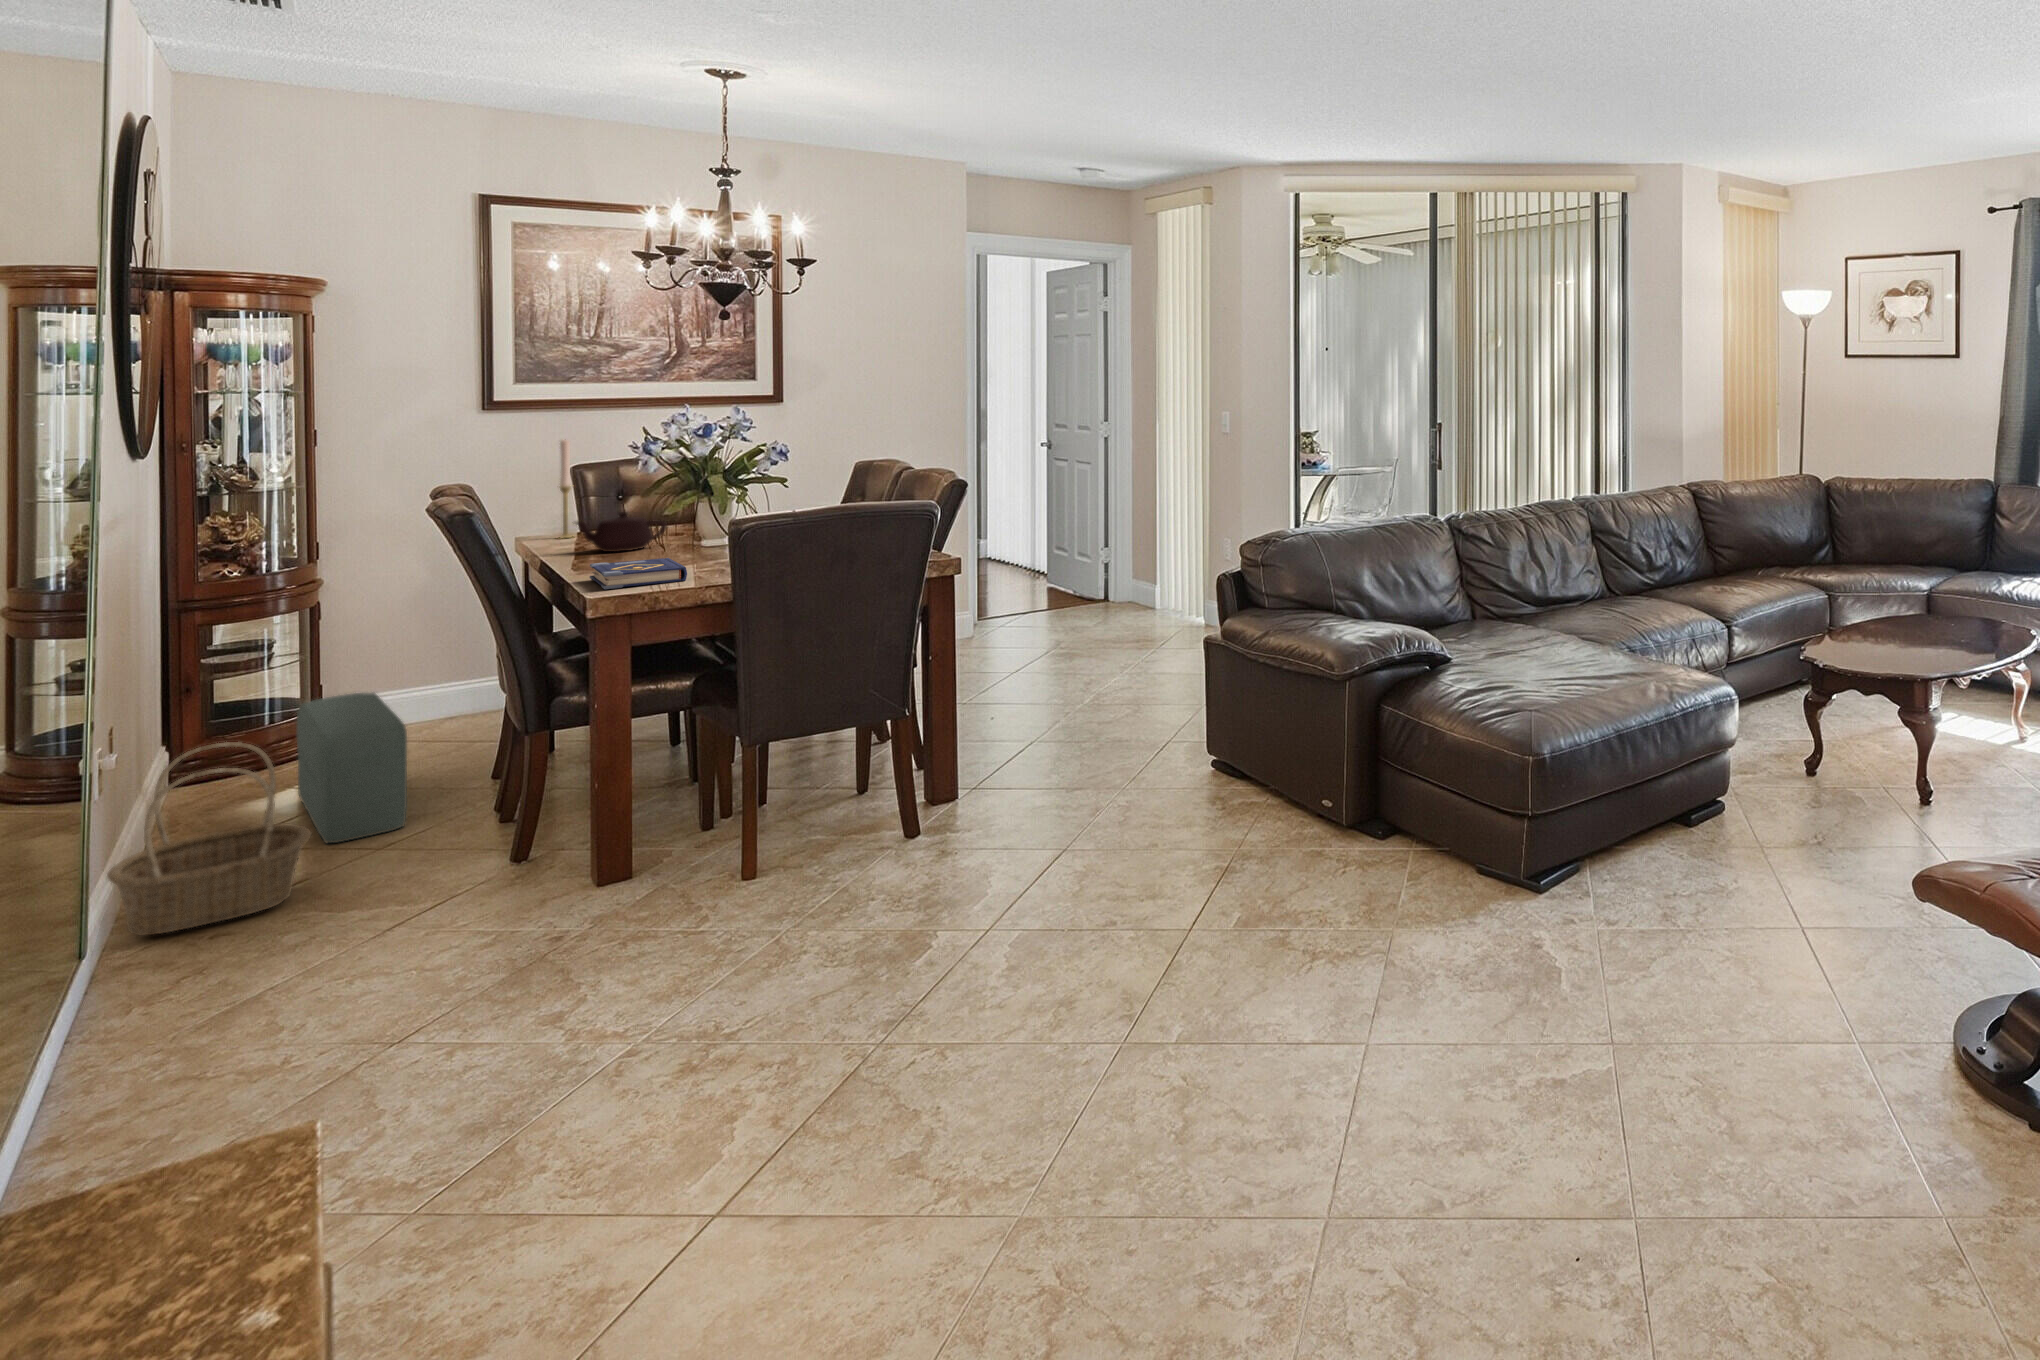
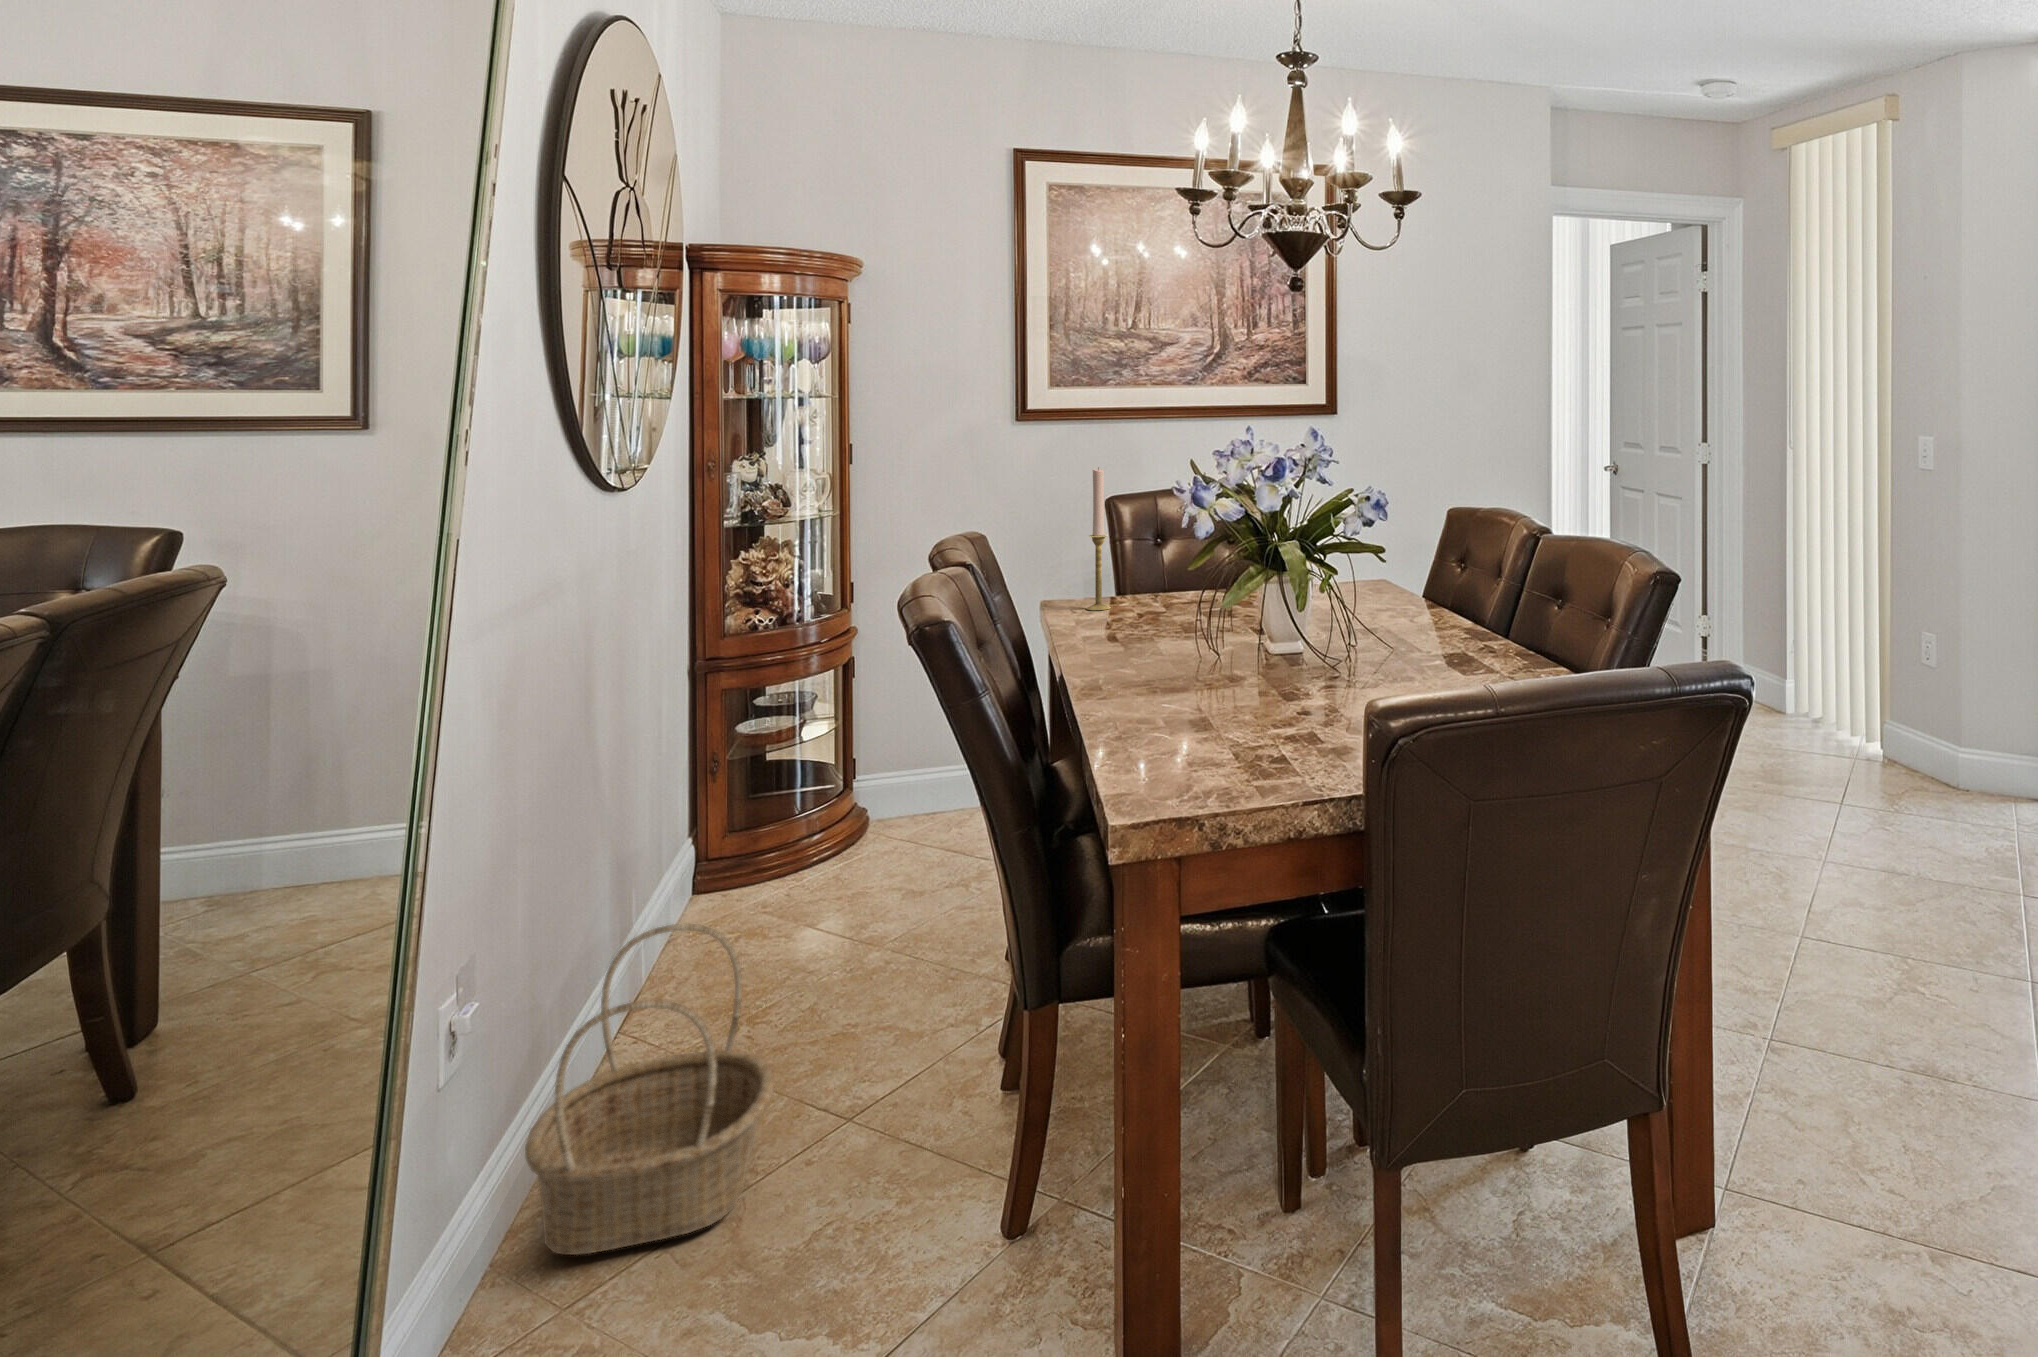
teapot: present [576,512,666,552] -> none [1106,590,1226,654]
book: present [590,558,687,589] -> none [1128,705,1280,783]
pouf: present [297,693,407,843] -> none [808,802,909,1055]

